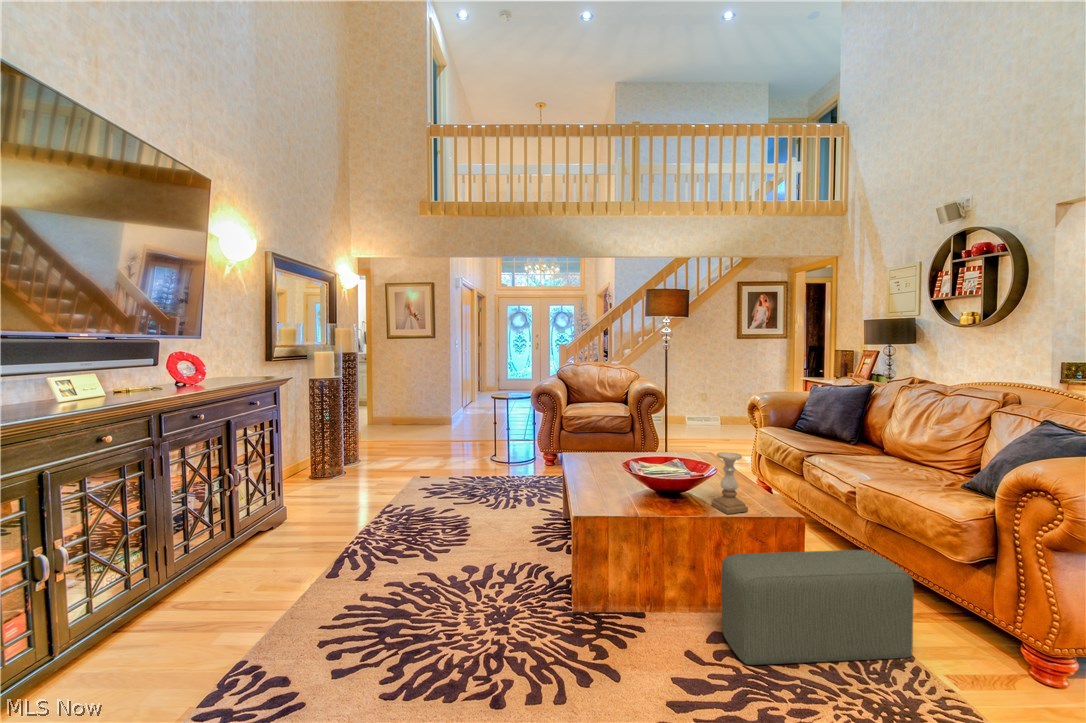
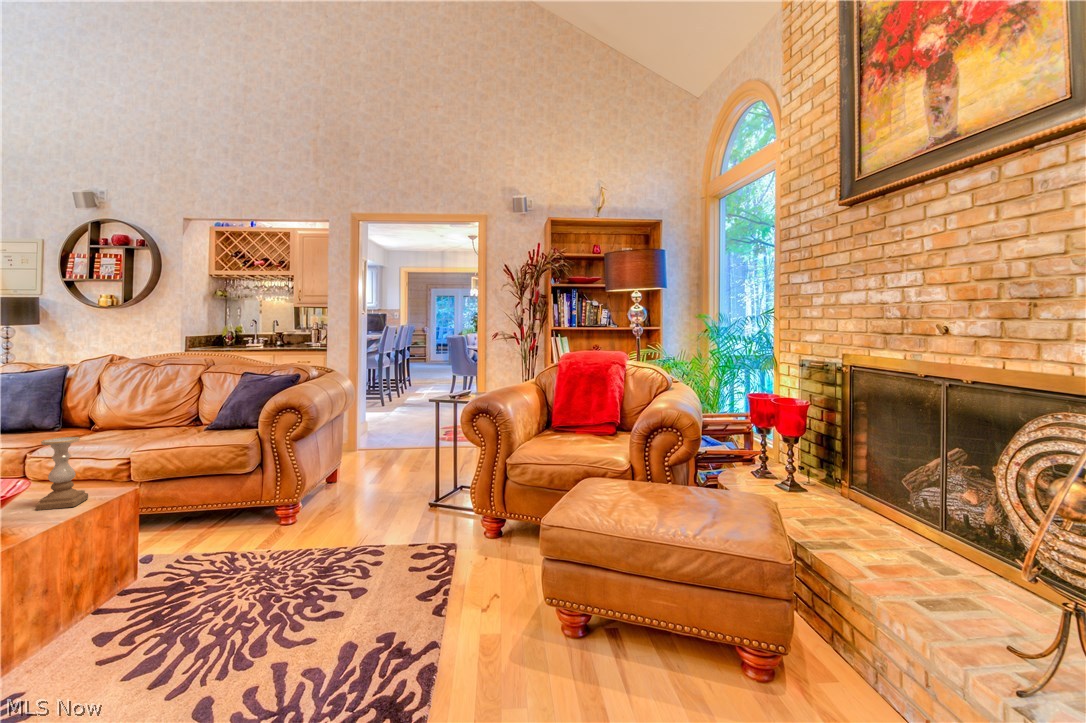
pouf: present [721,550,914,665] -> none [100,490,237,631]

